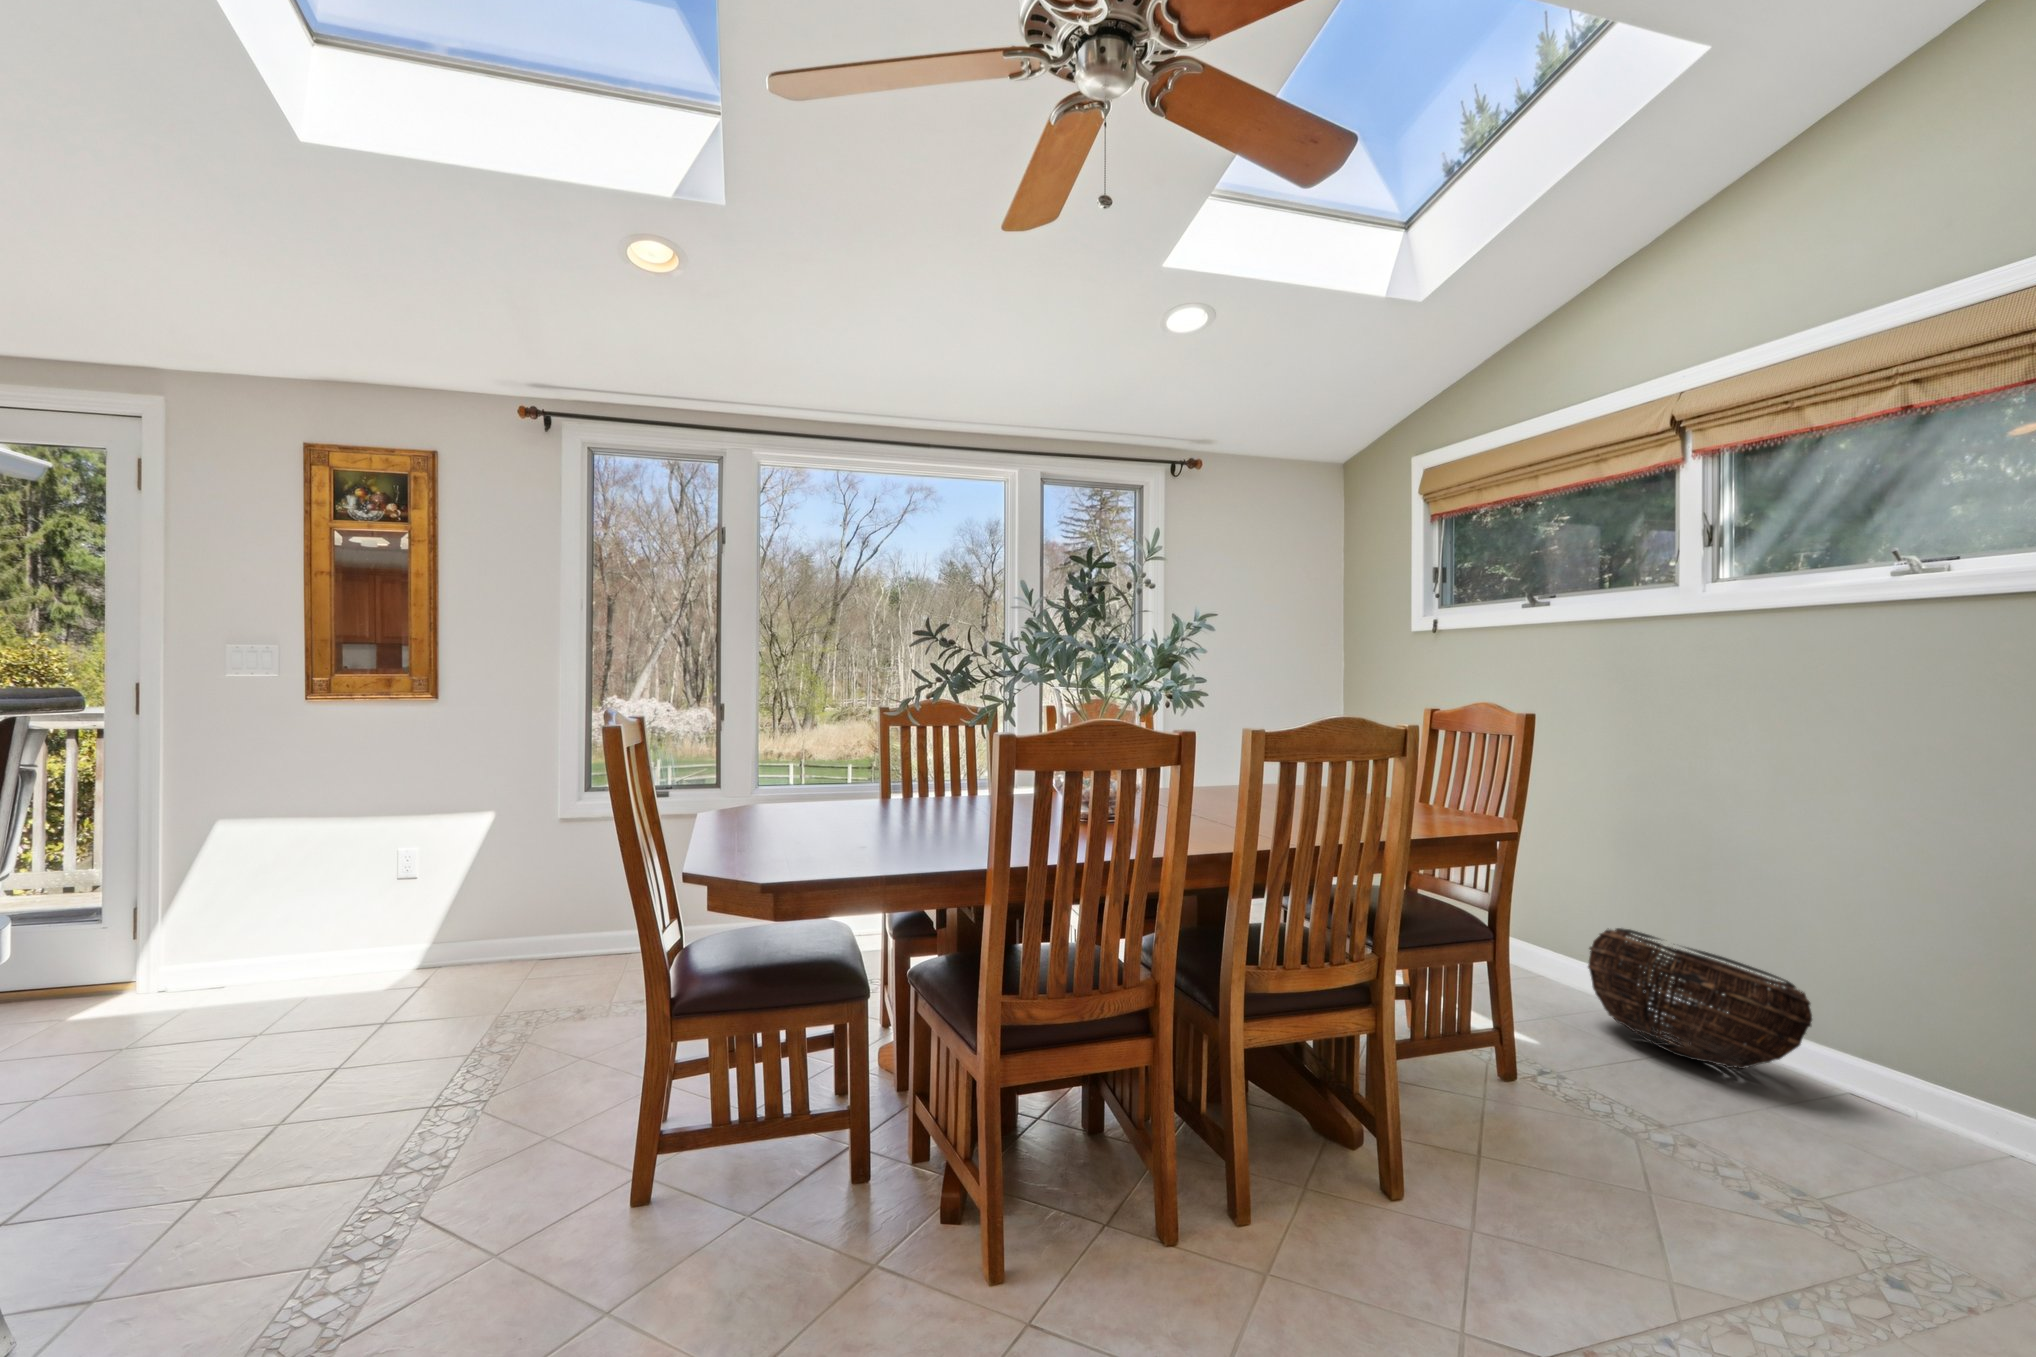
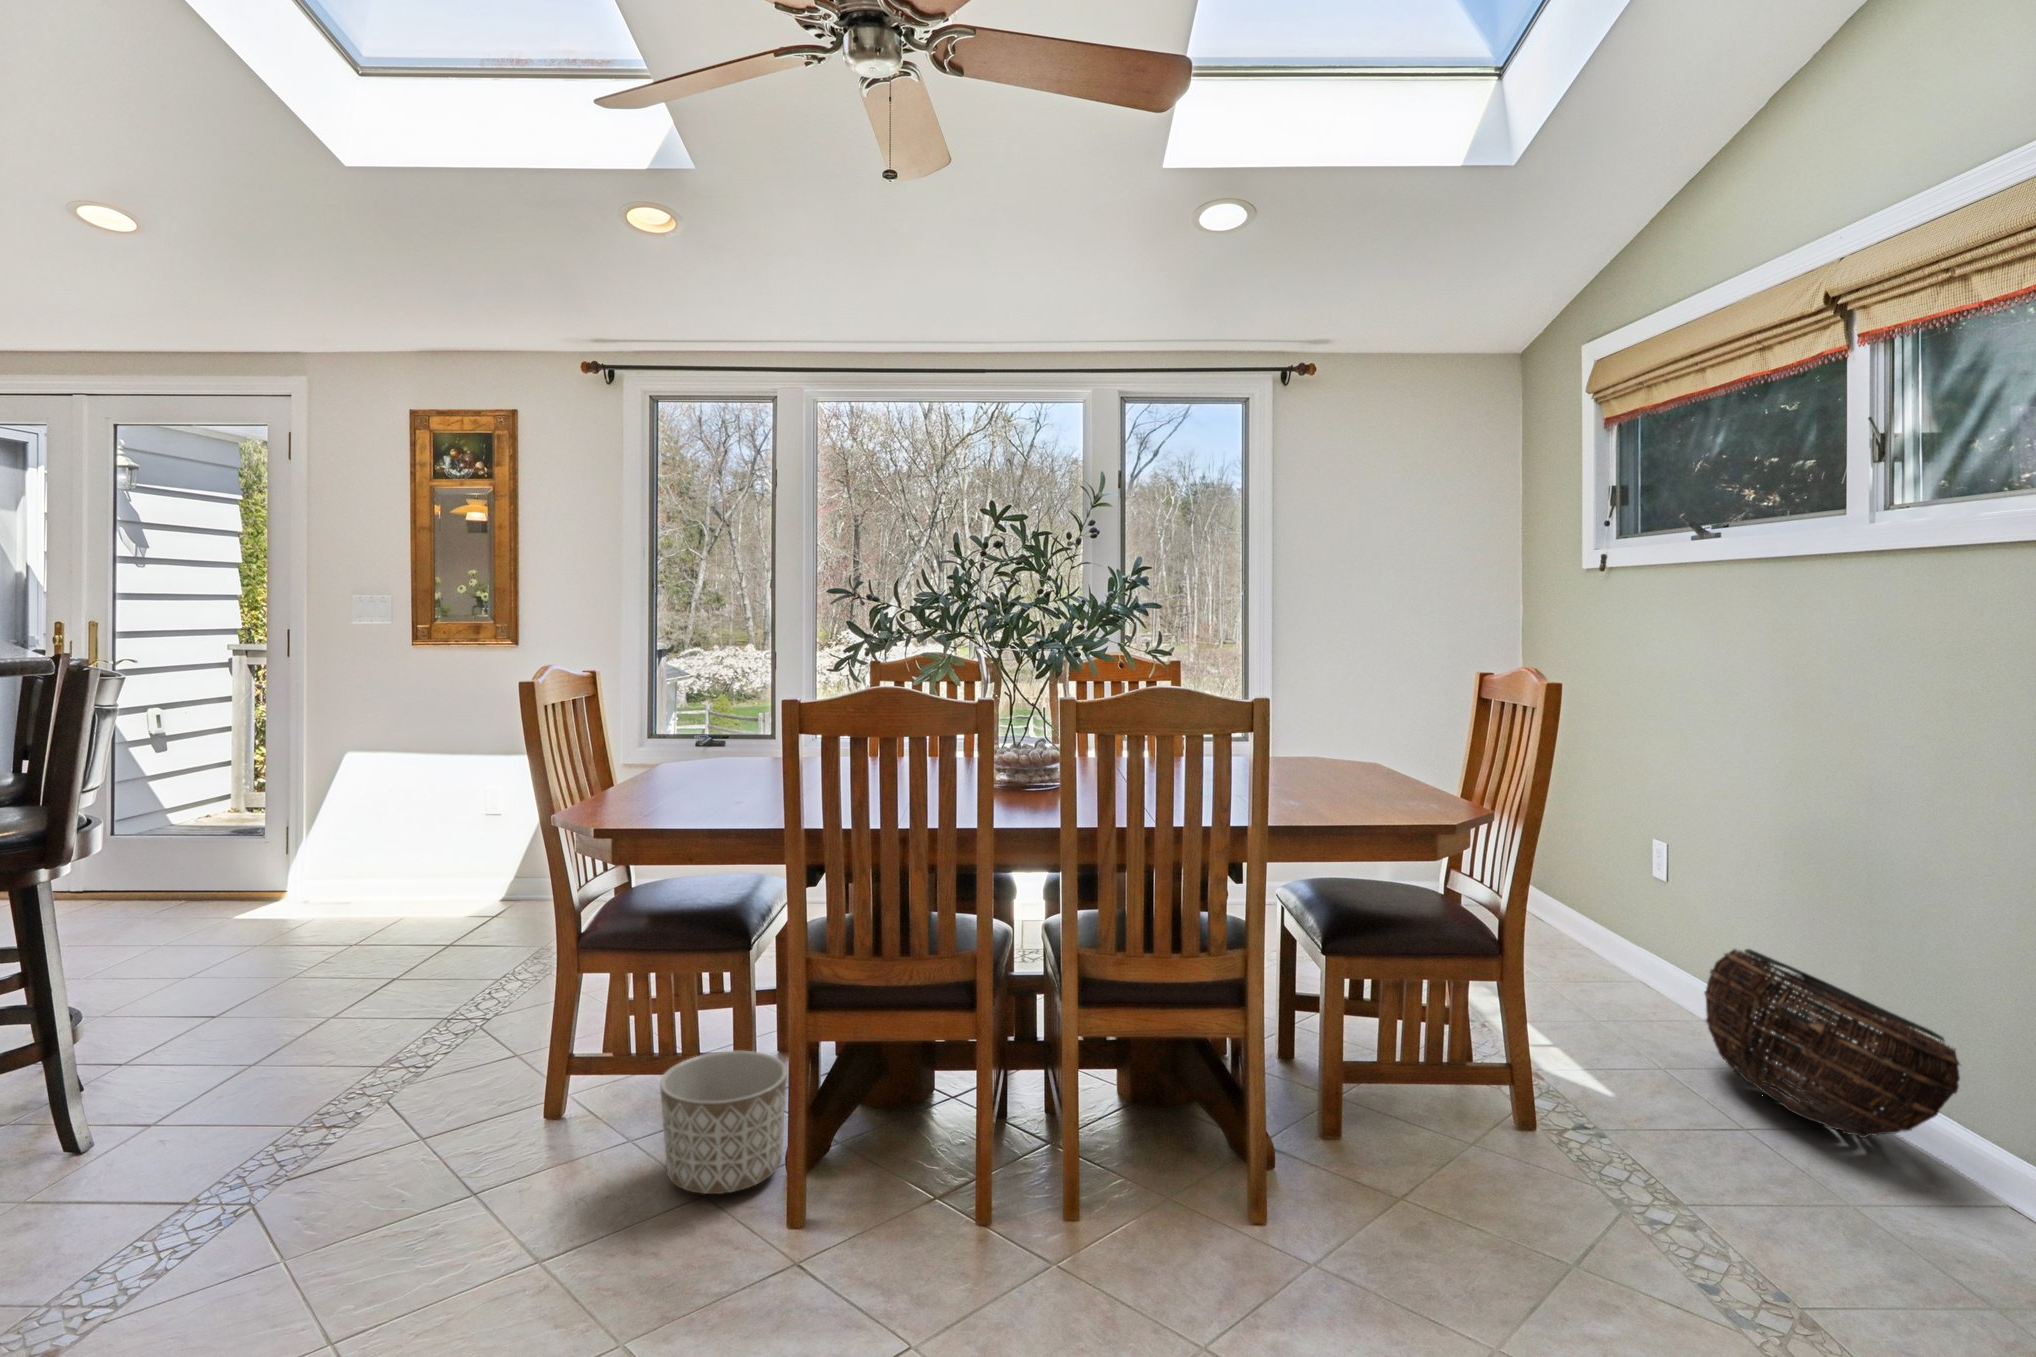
planter: none [806,1108,935,1266] -> present [660,1051,787,1194]

